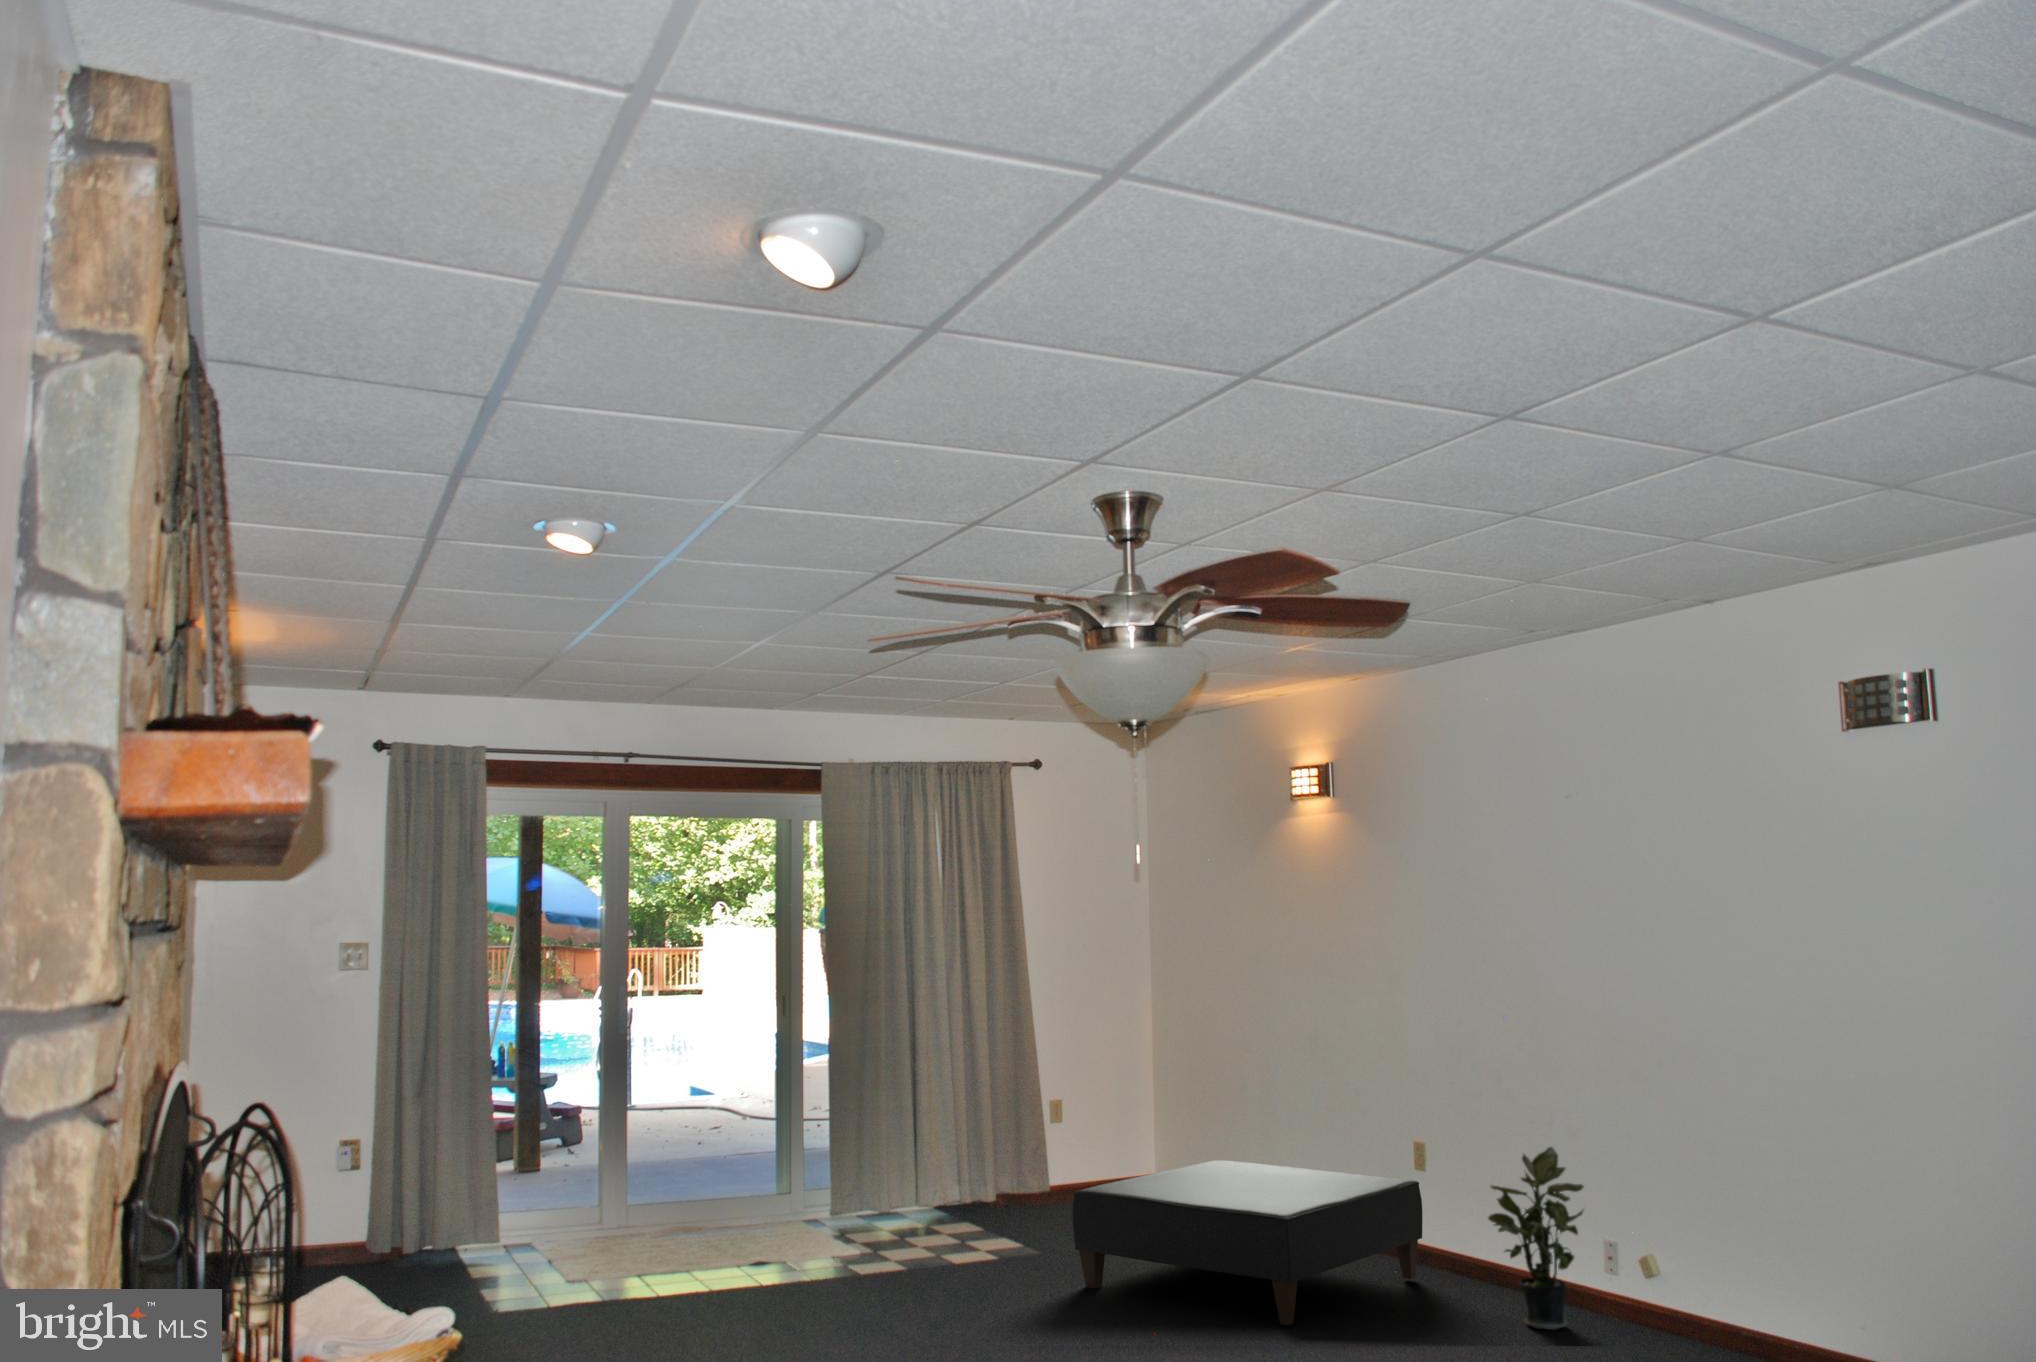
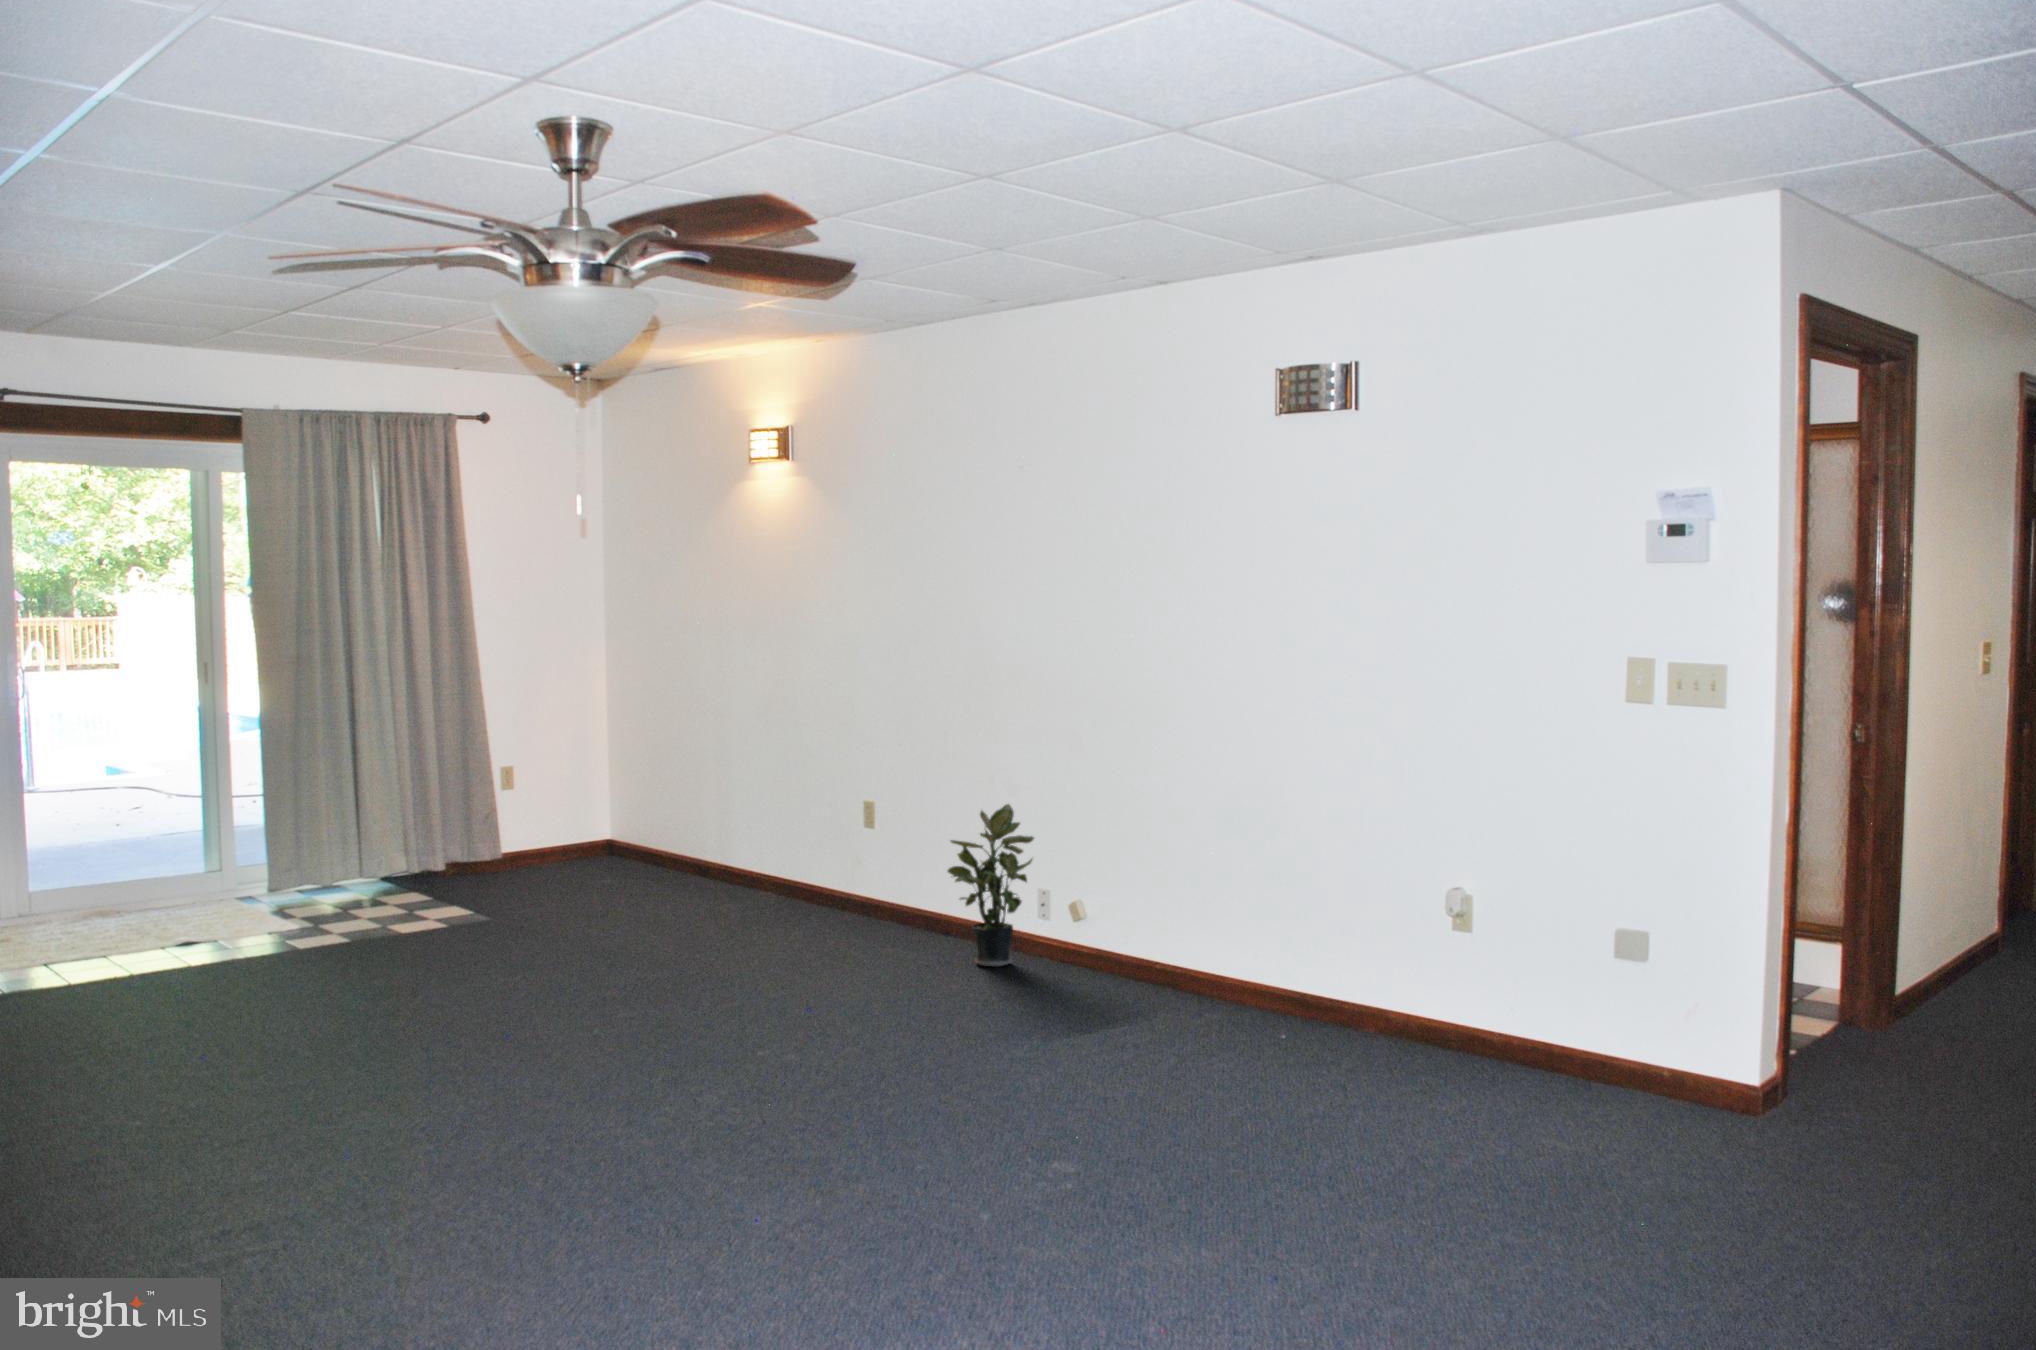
ottoman: present [1072,1160,1422,1325] -> none [542,834,893,975]

